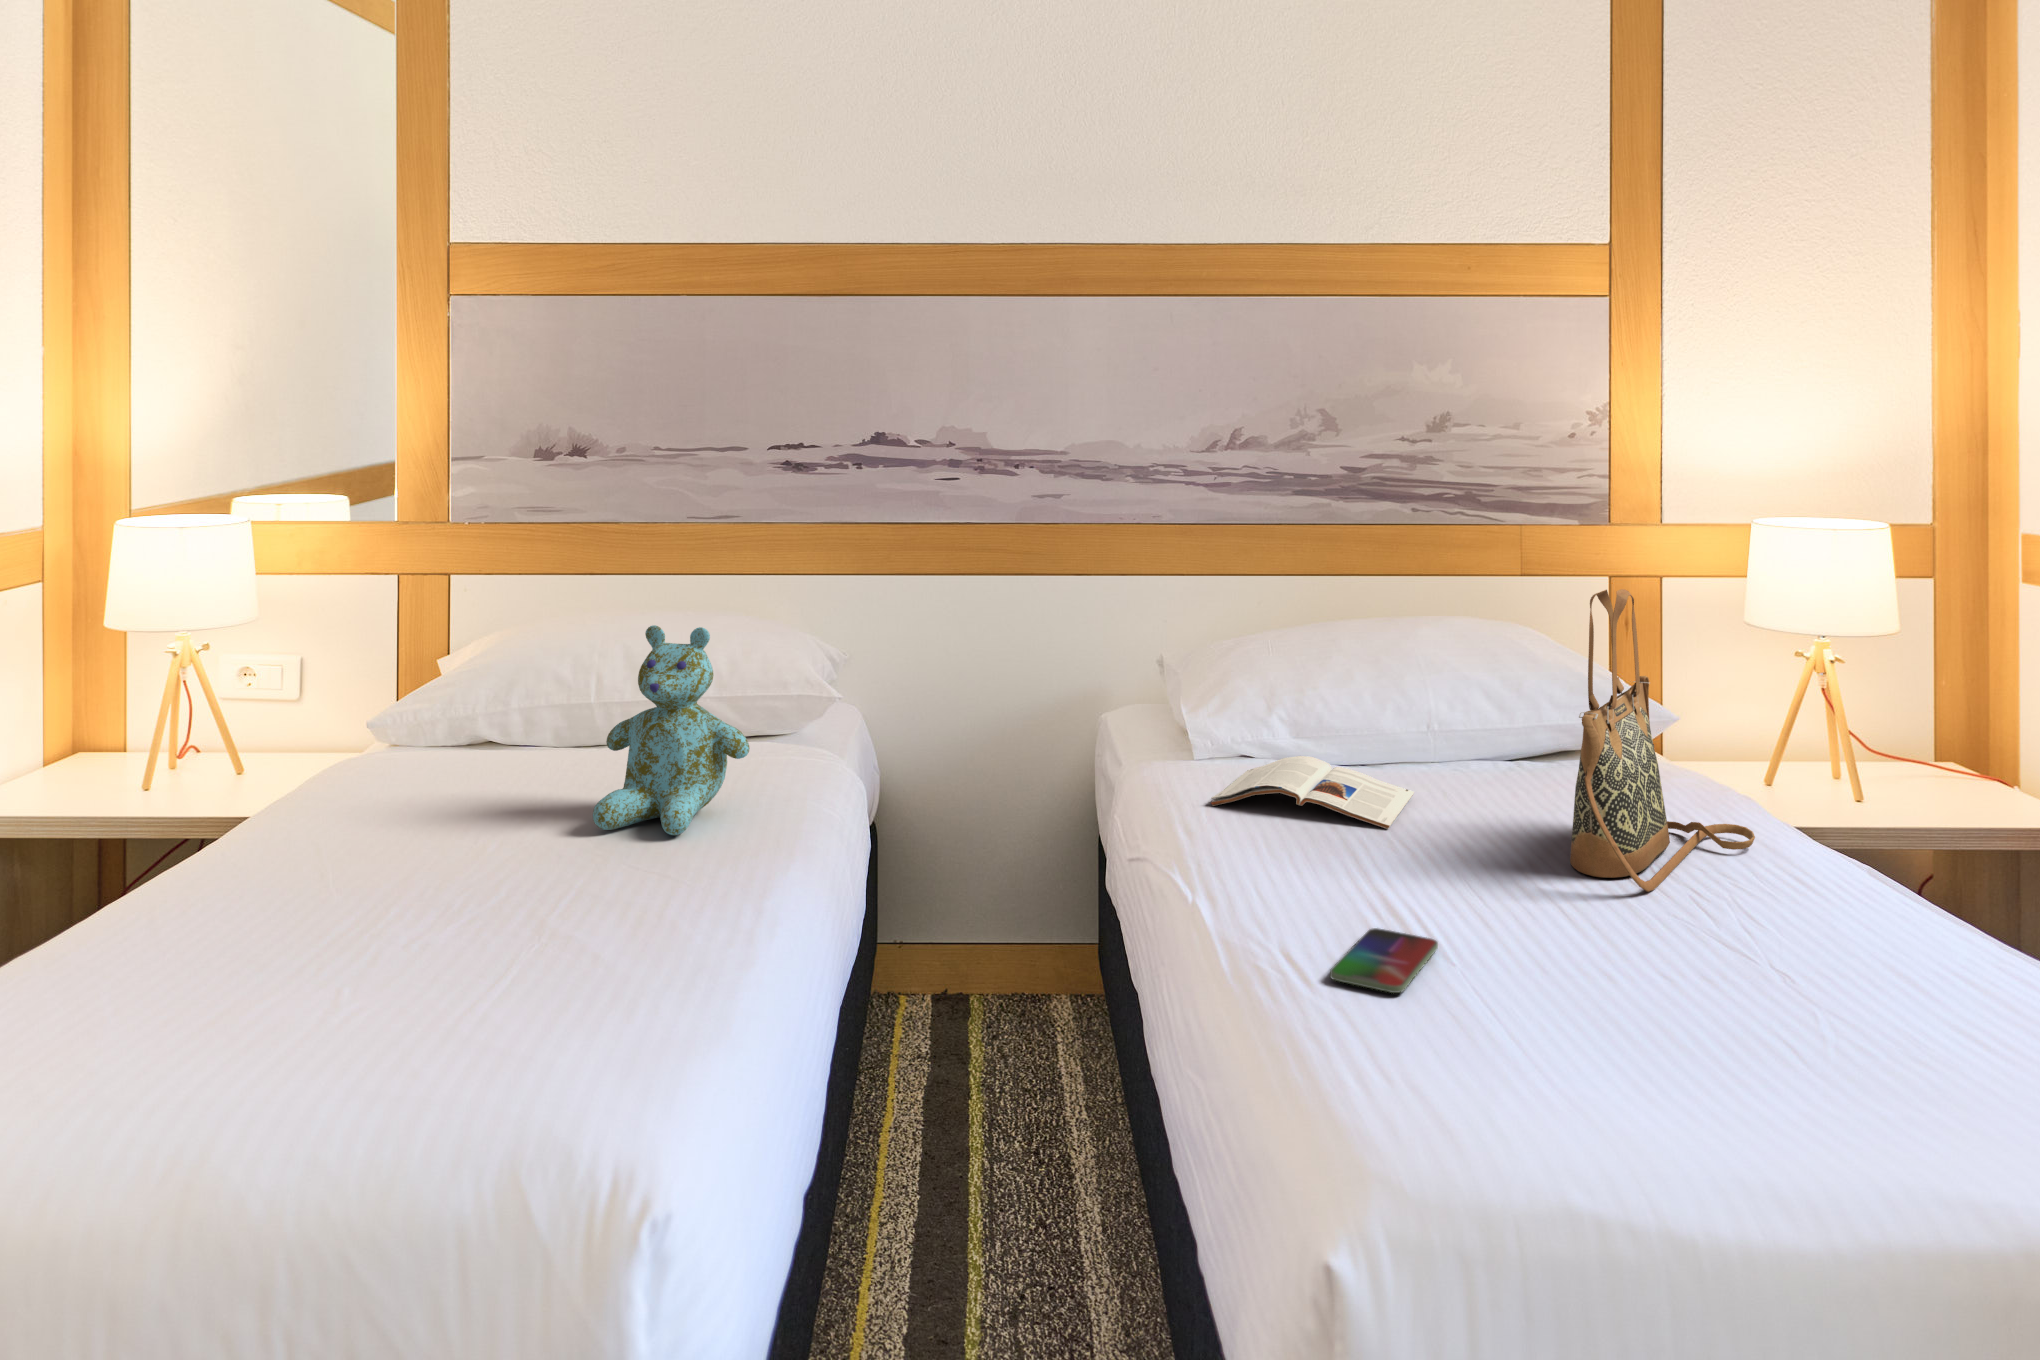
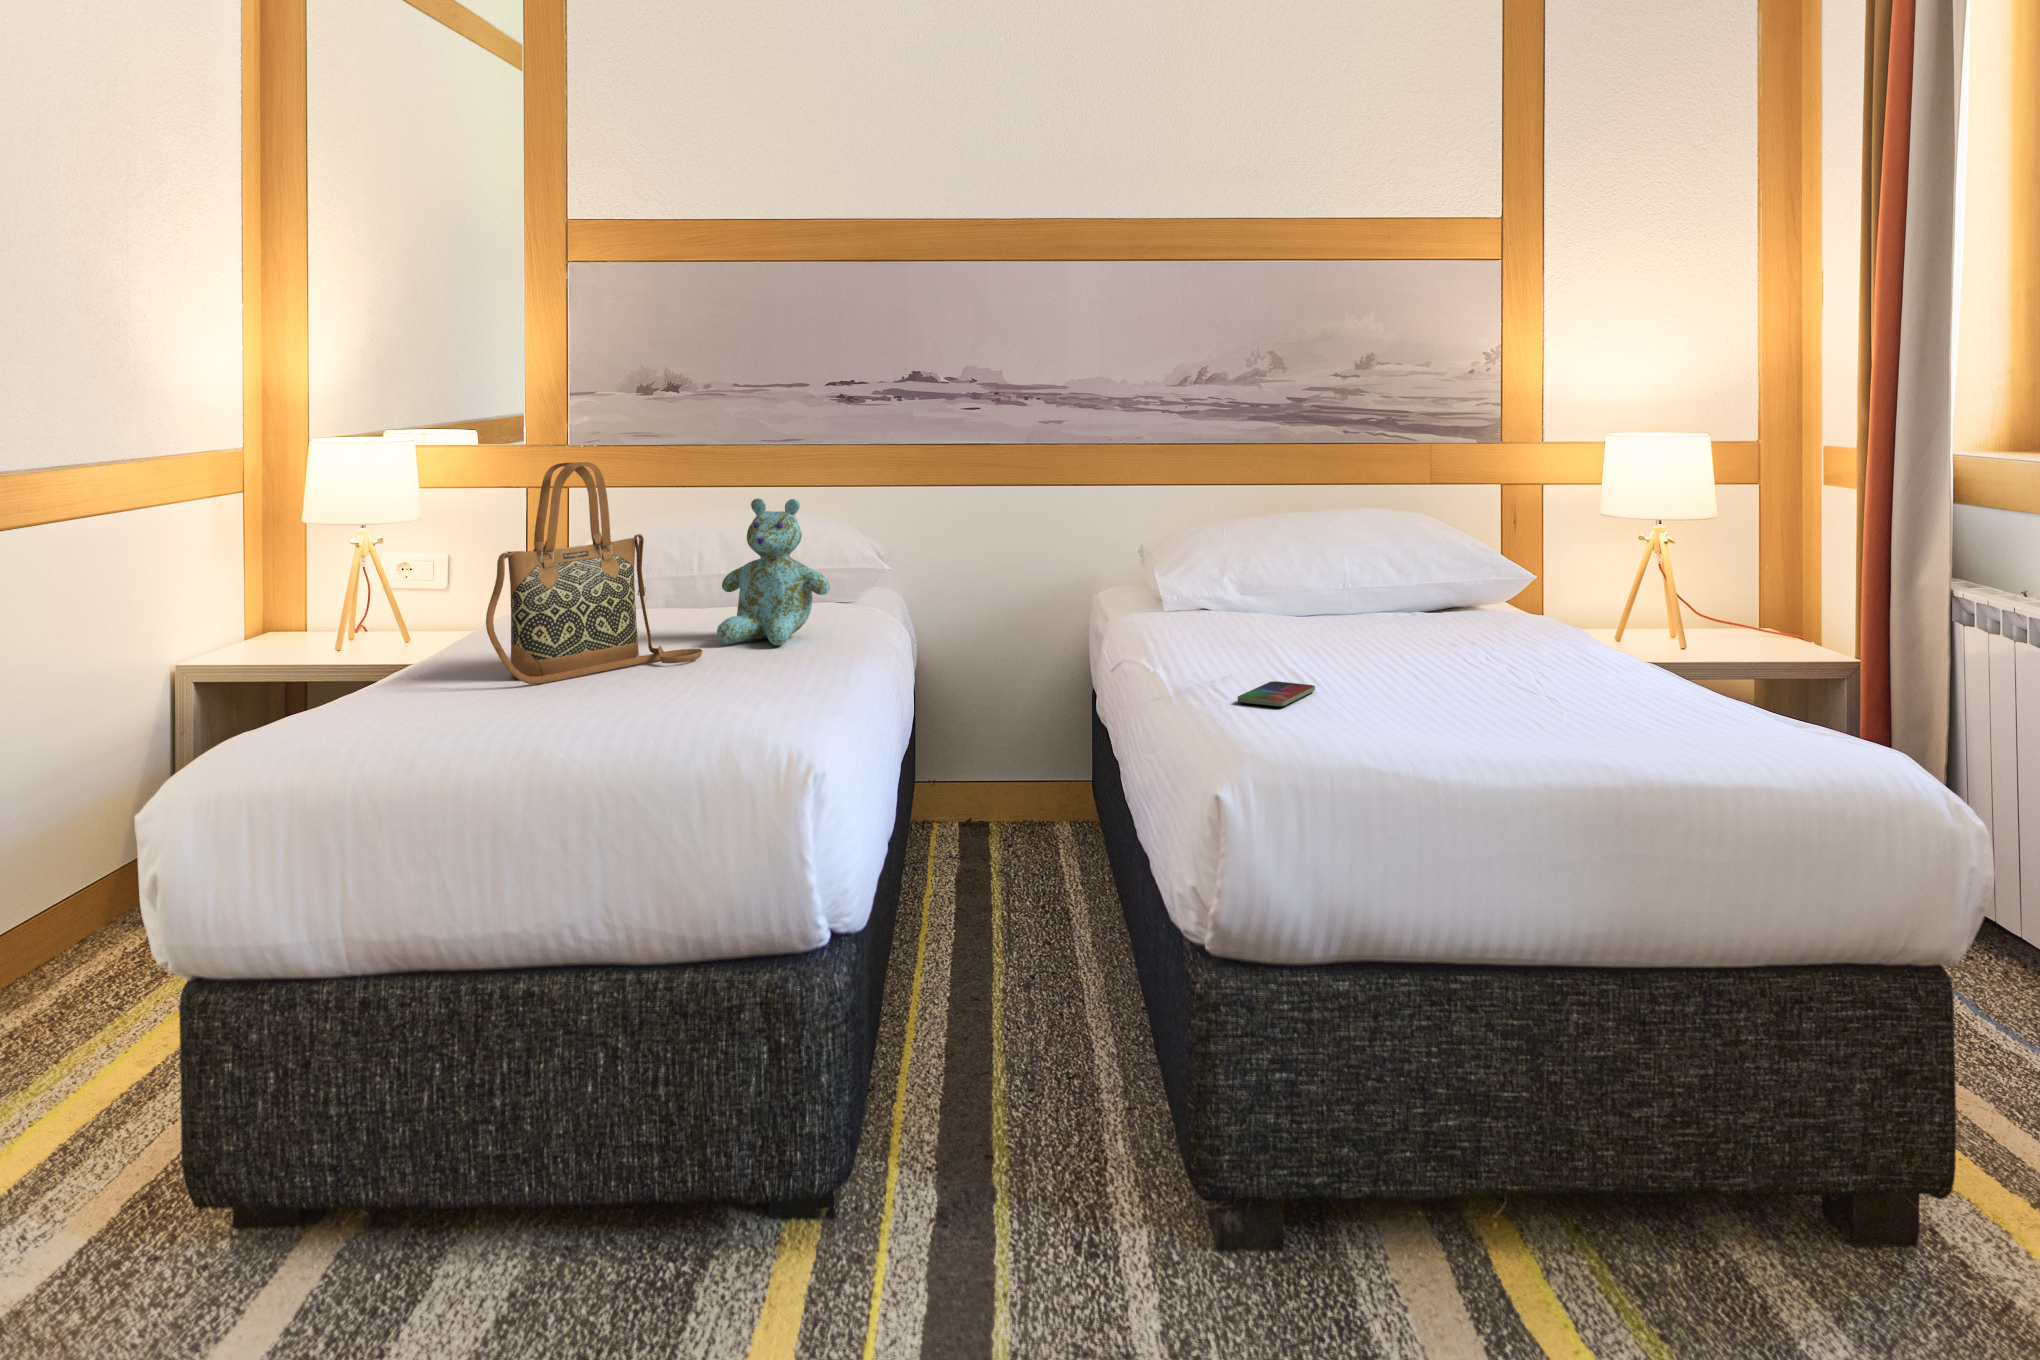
handbag: present [1570,589,1755,892] -> present [486,462,703,684]
magazine: present [1211,756,1414,829] -> none [1173,604,1327,644]

